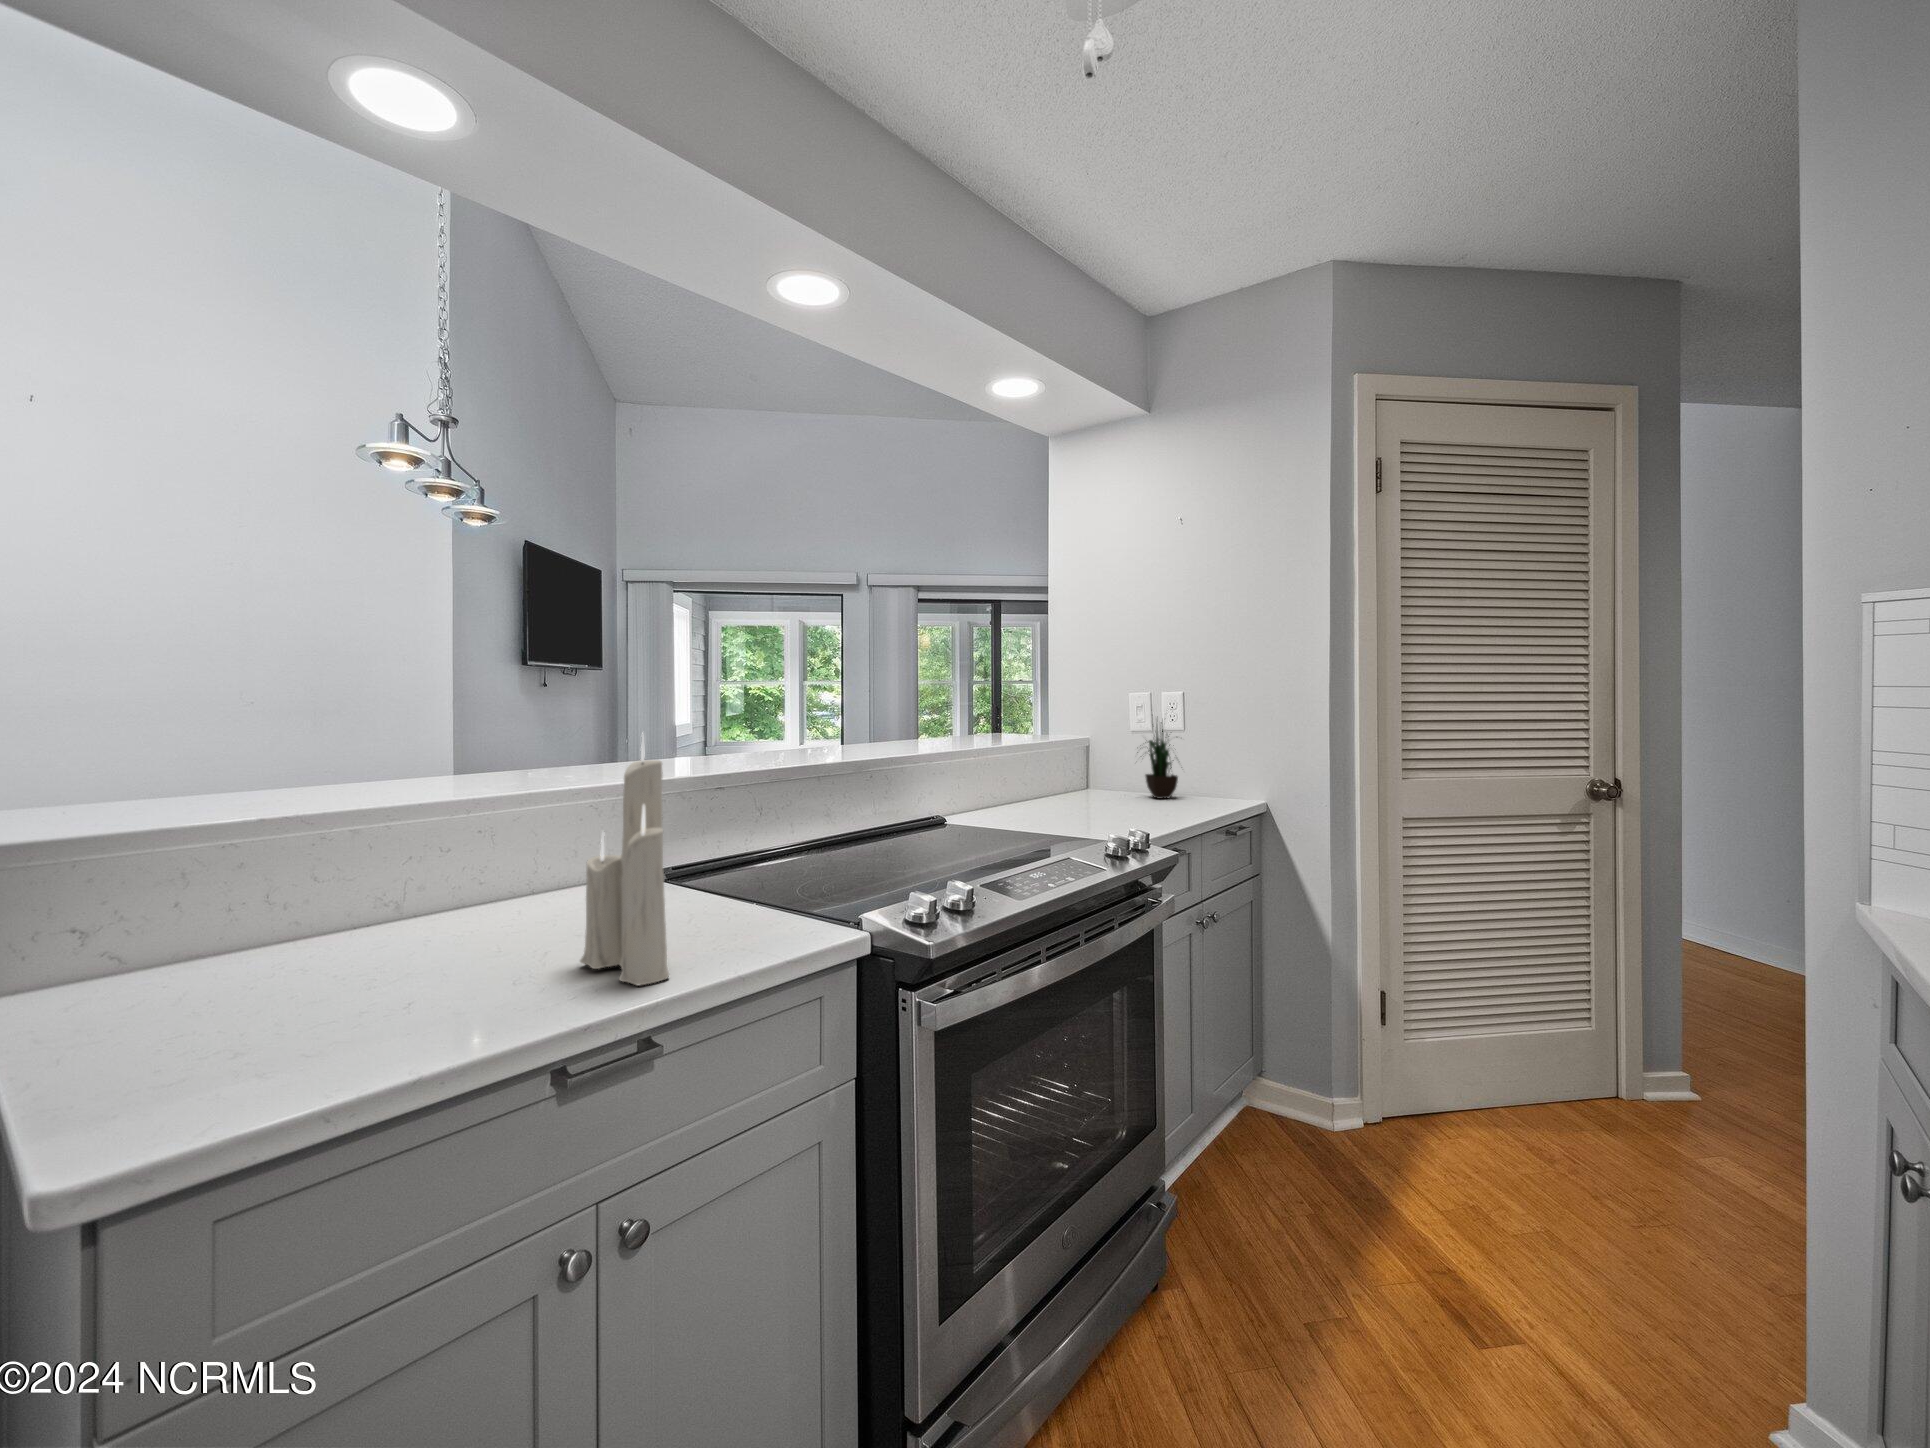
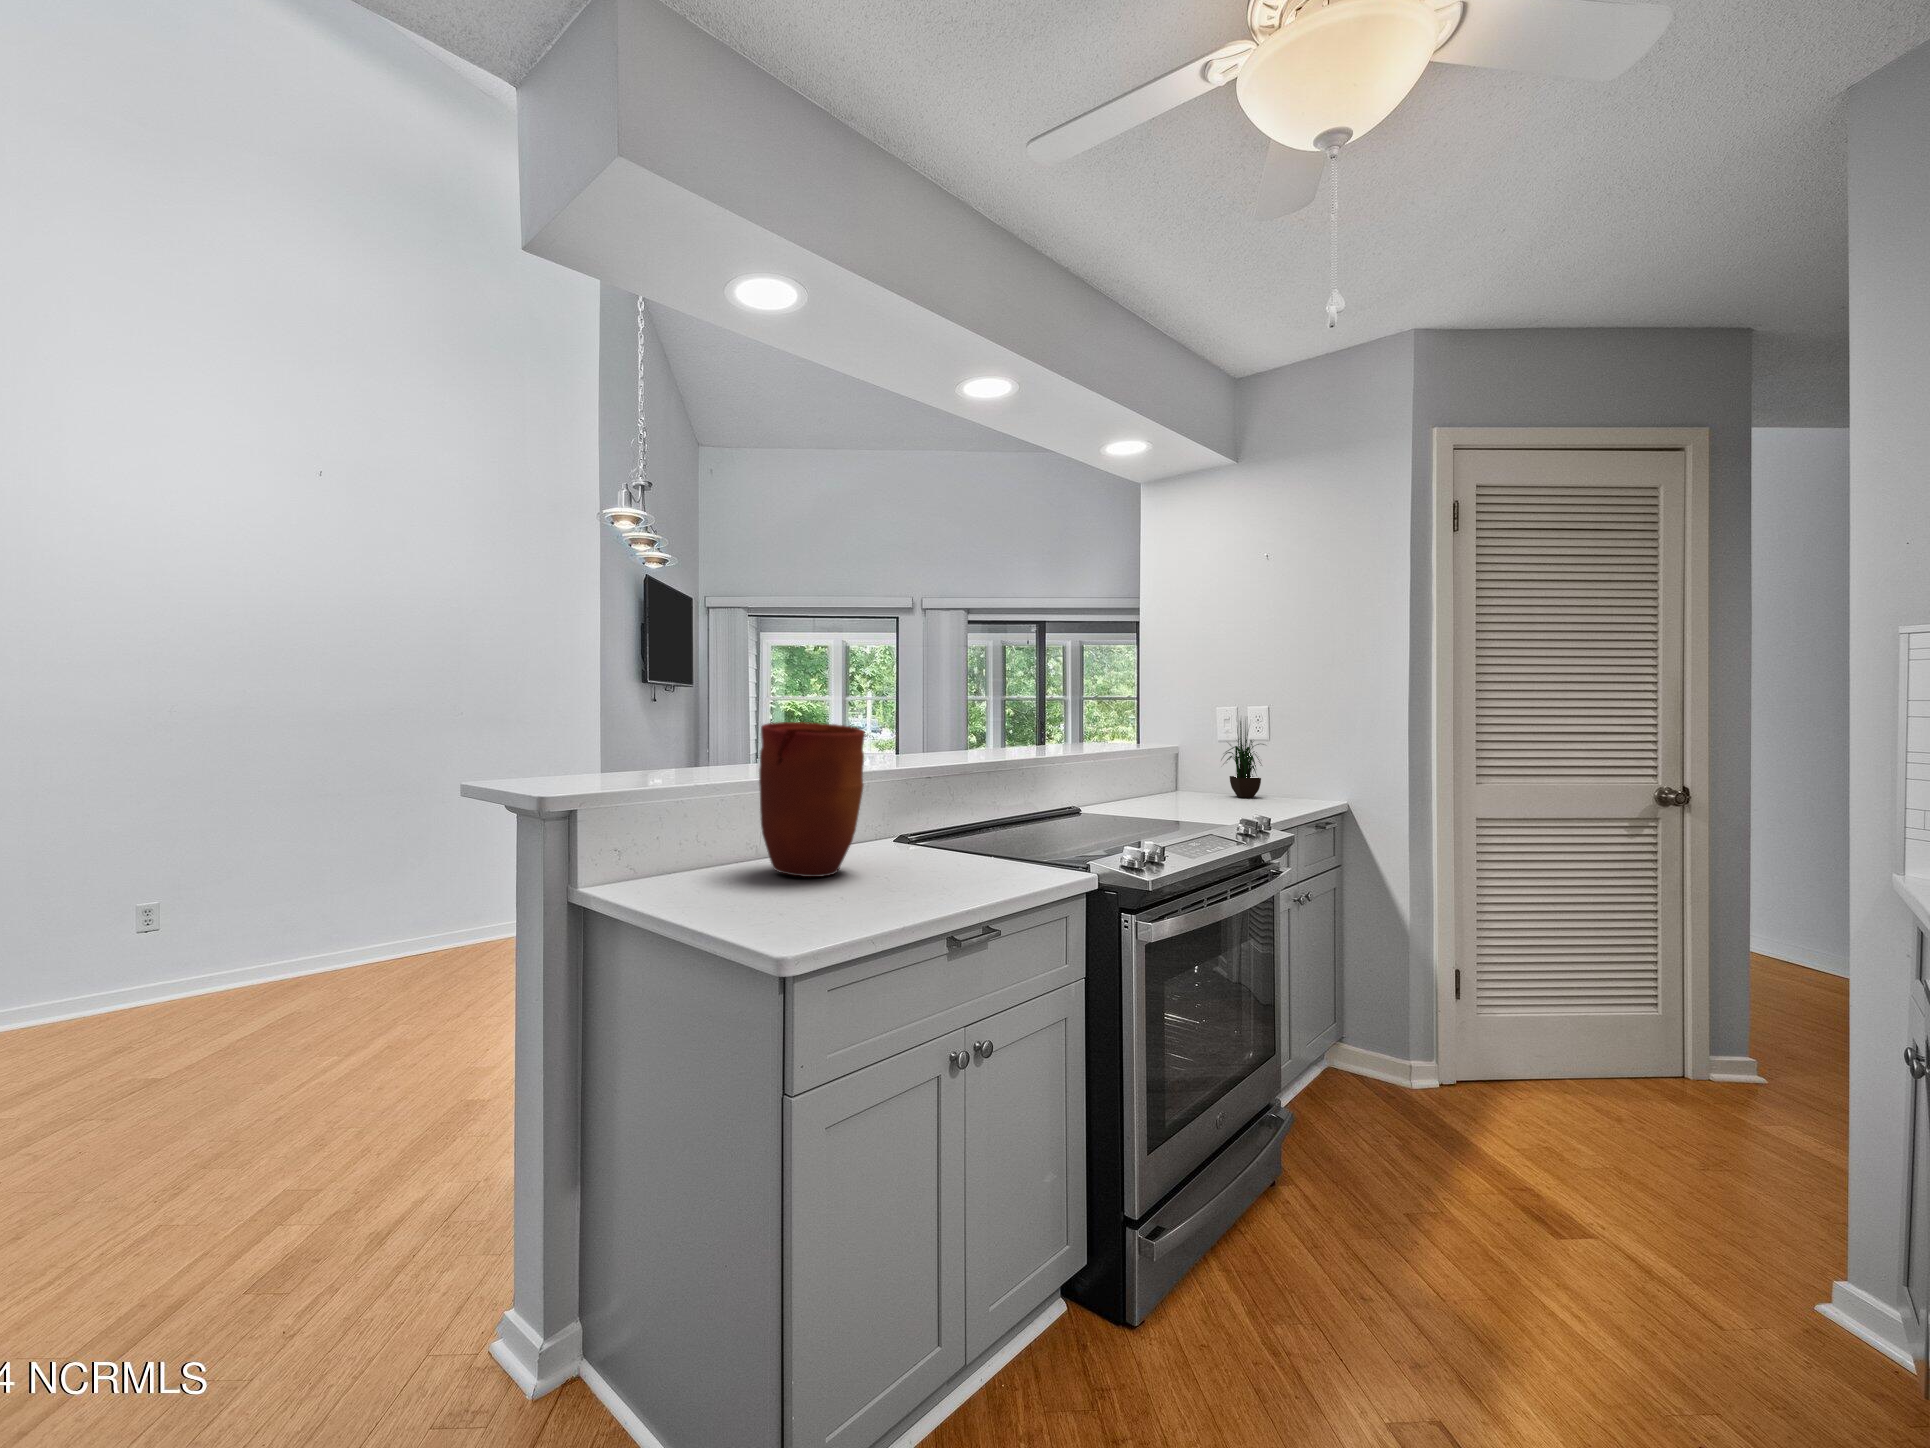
vase: none [351,731,534,963] -> present [759,722,865,877]
candle: present [580,735,669,986] -> none [916,715,987,893]

